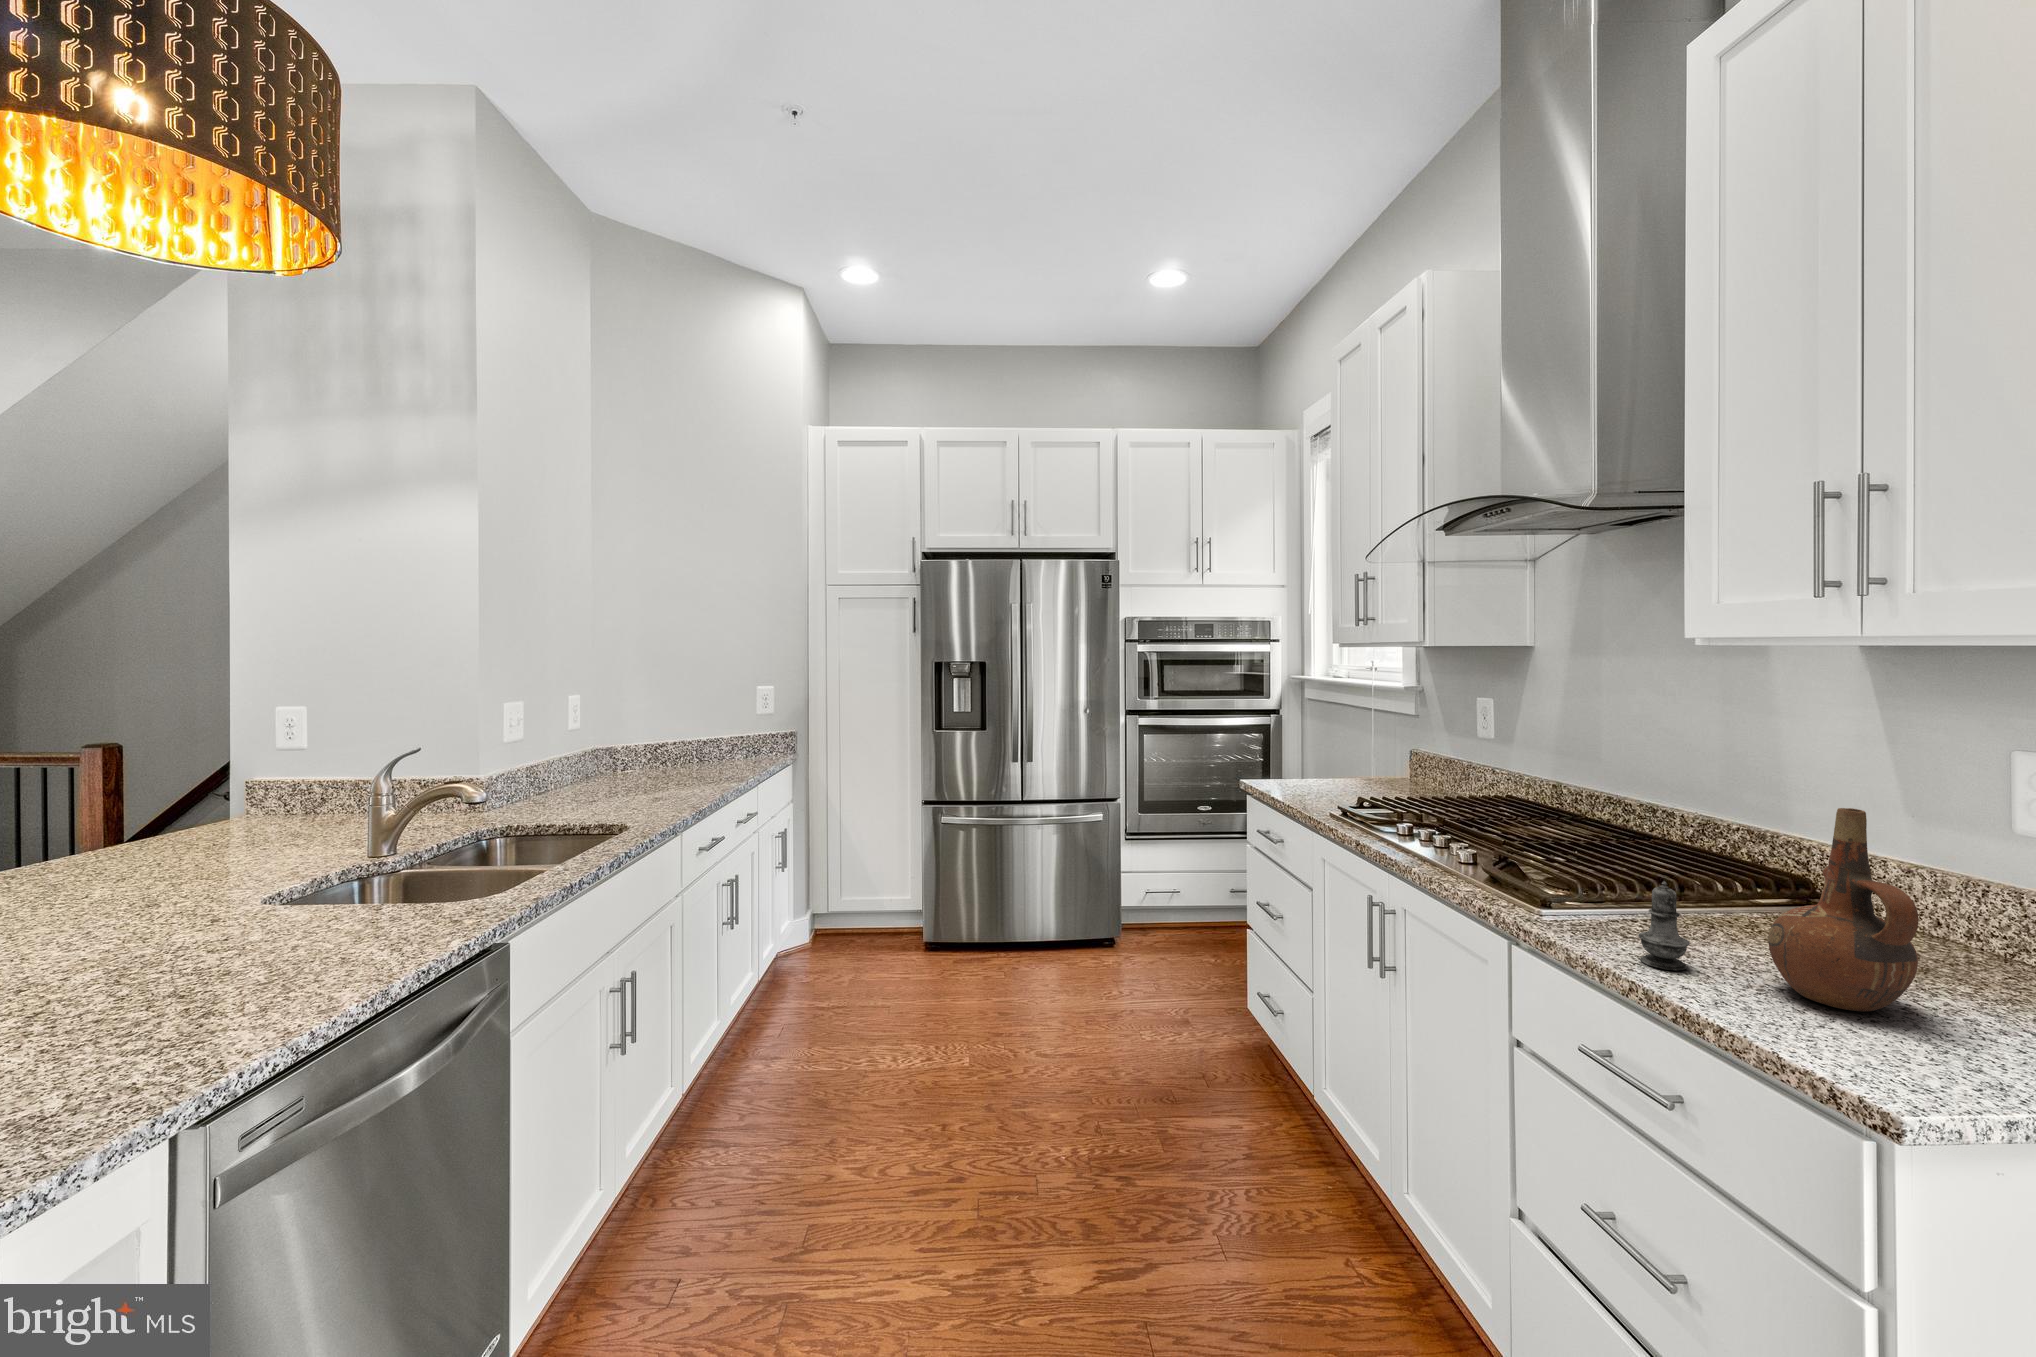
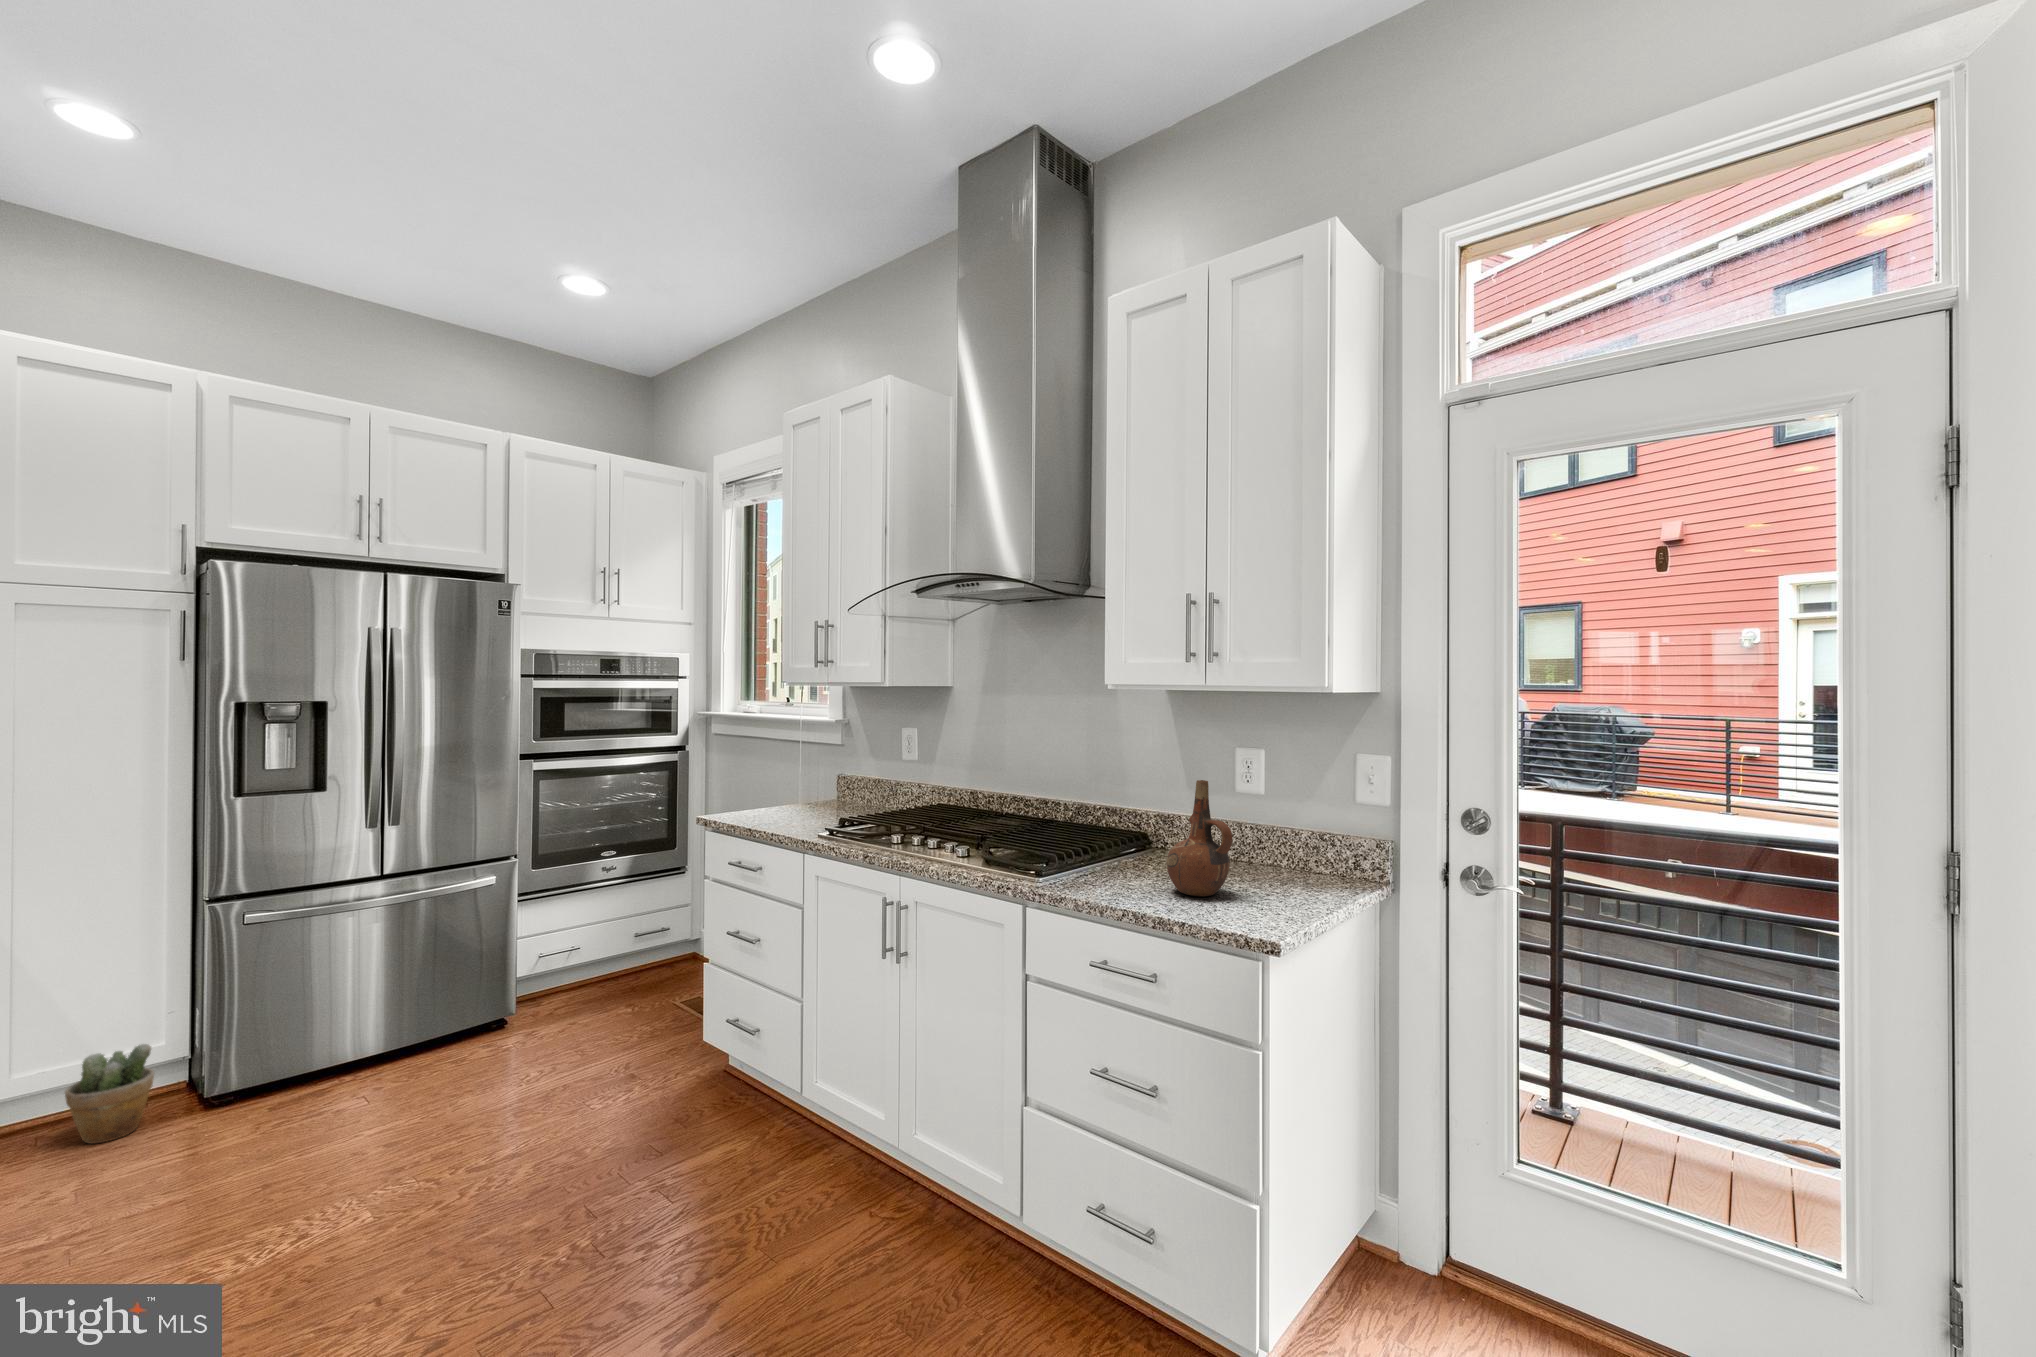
salt shaker: present [1638,881,1690,970] -> none [1104,838,1130,895]
potted plant: none [859,894,901,953] -> present [65,1044,154,1144]

